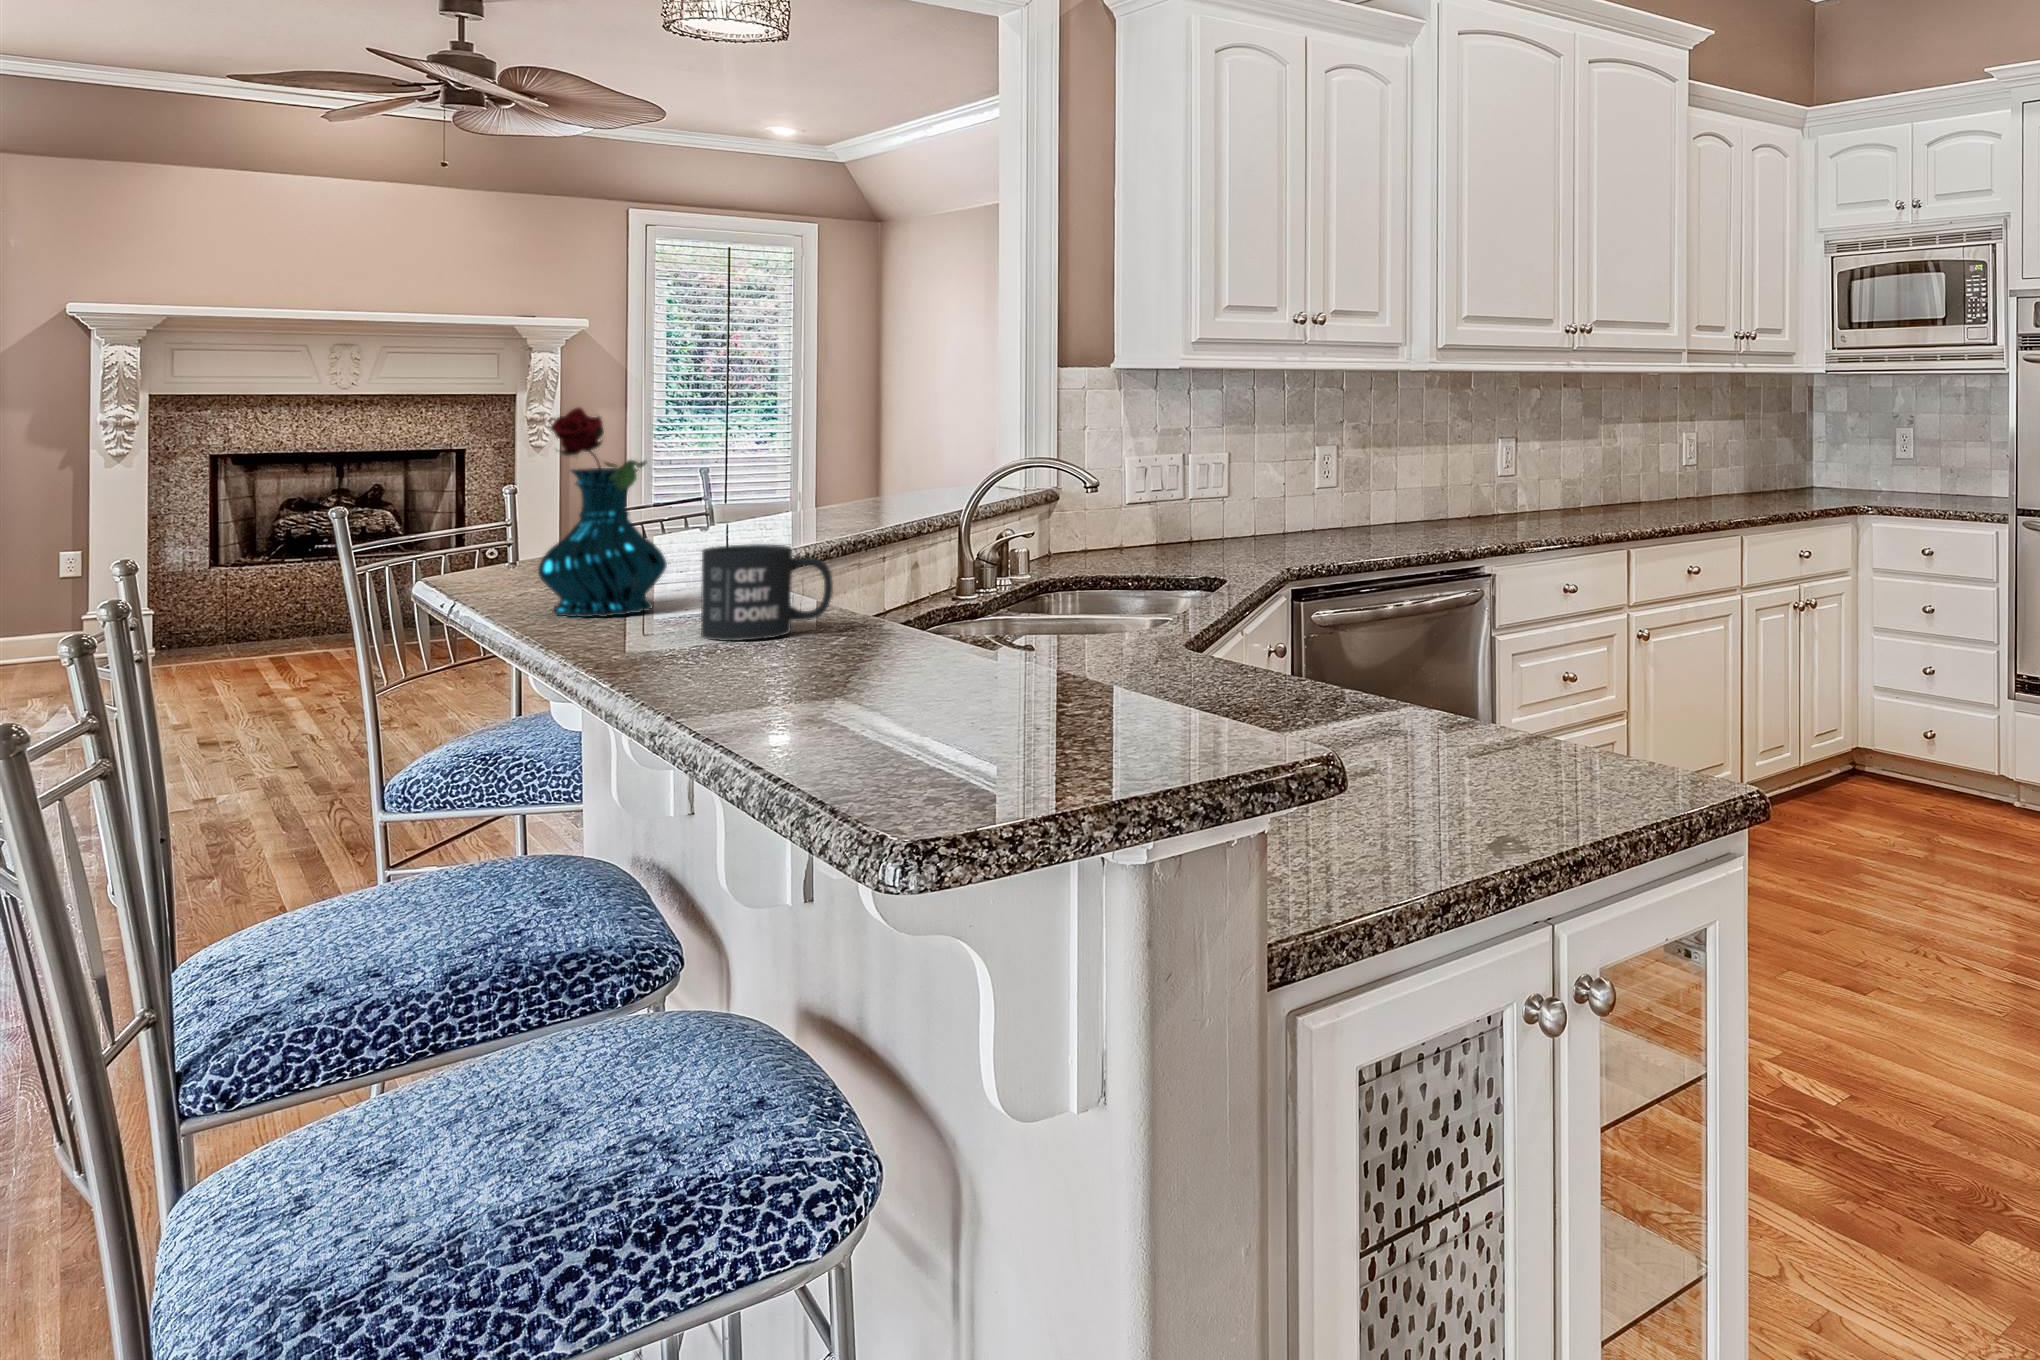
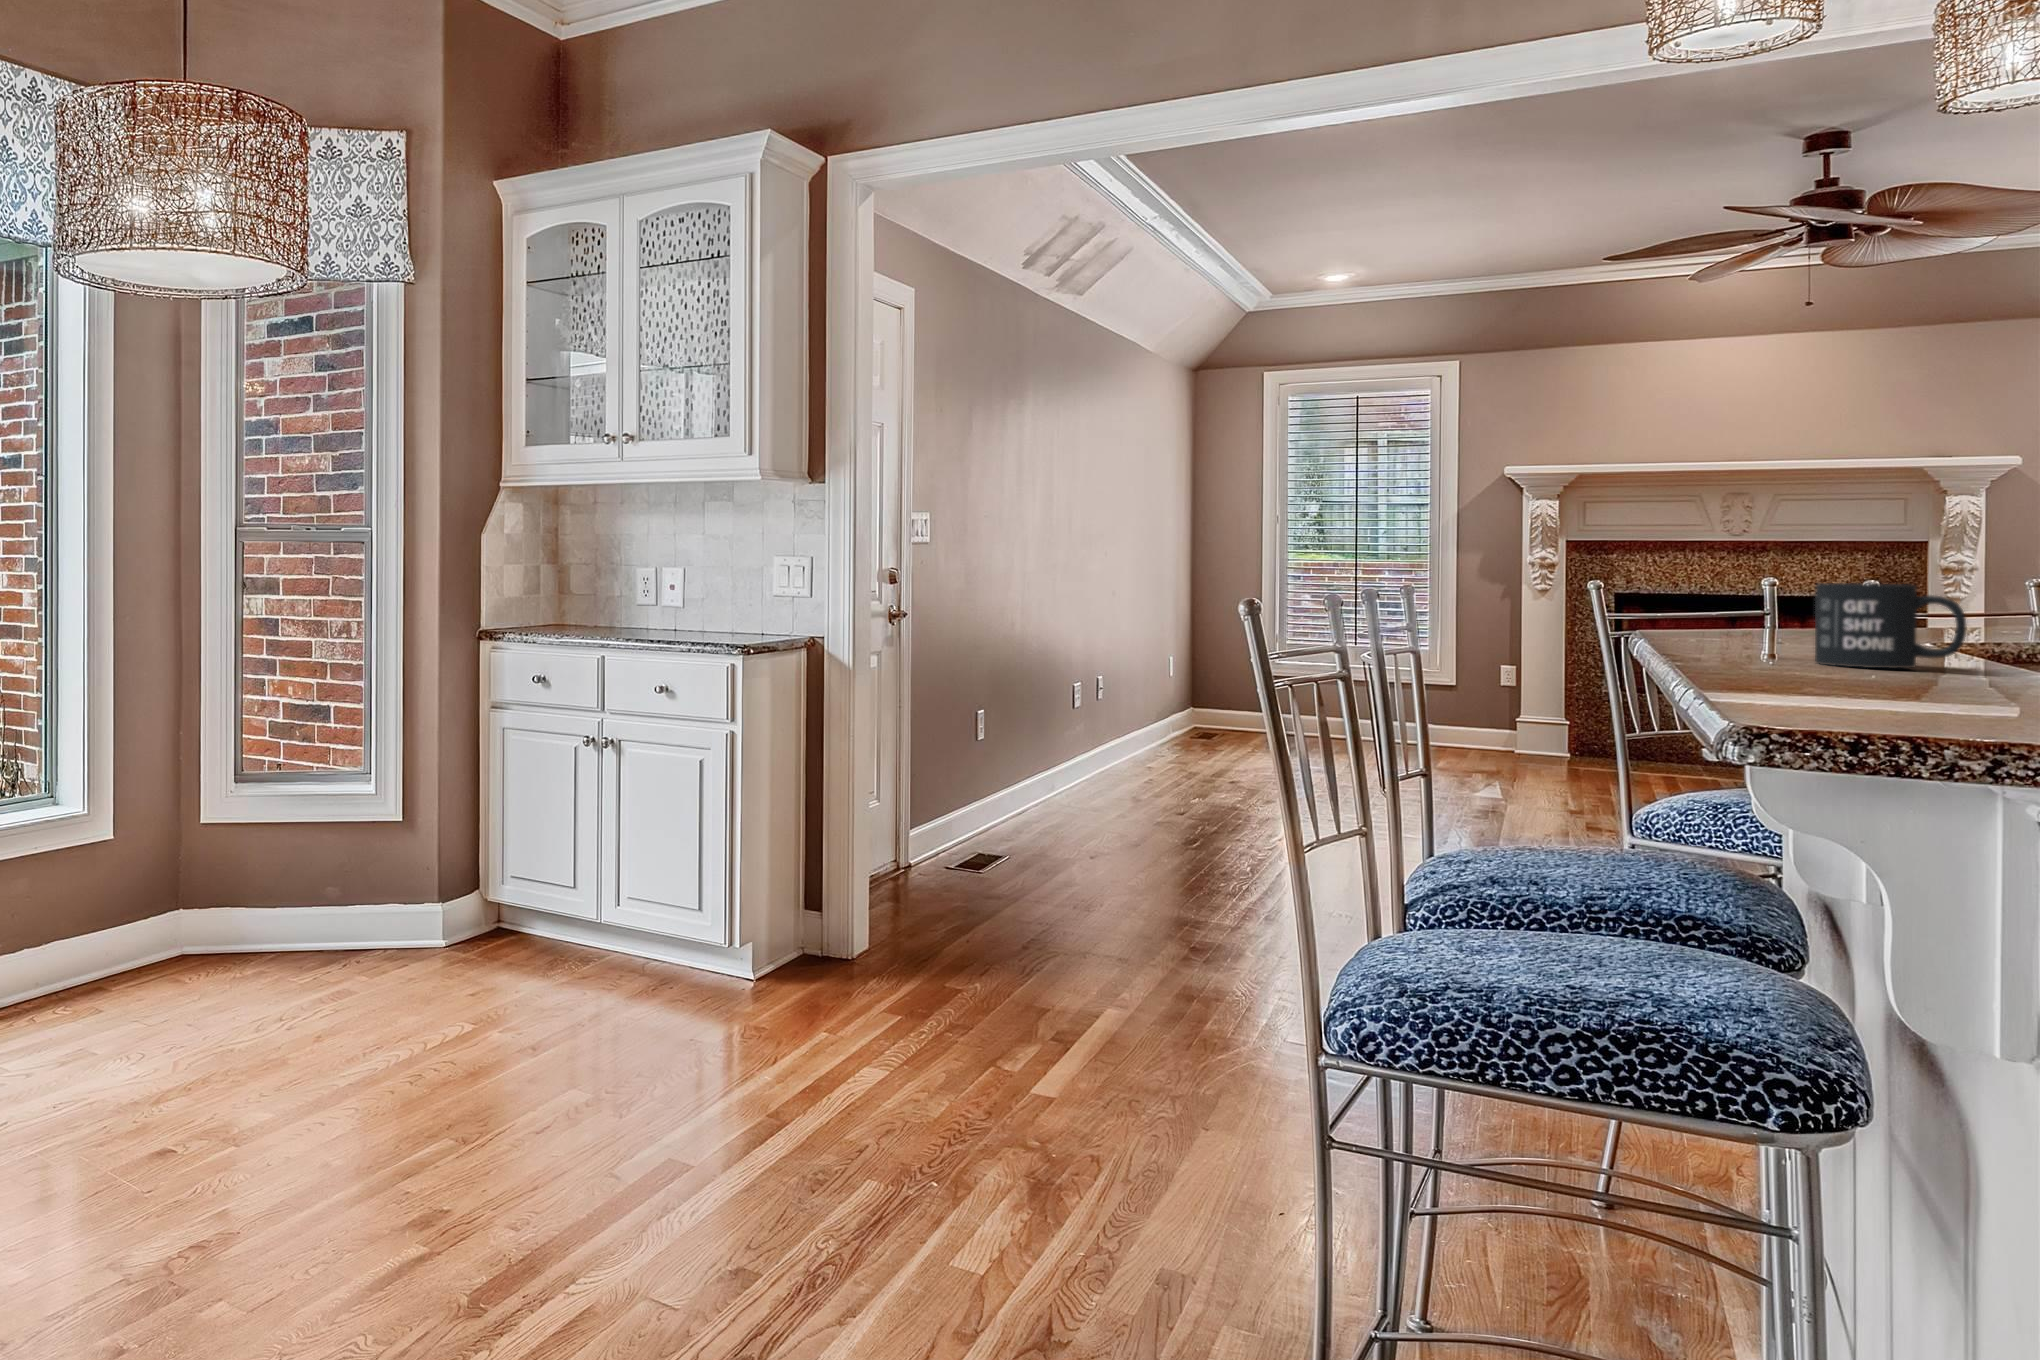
vase: present [538,408,667,617] -> none [1688,466,1813,648]

